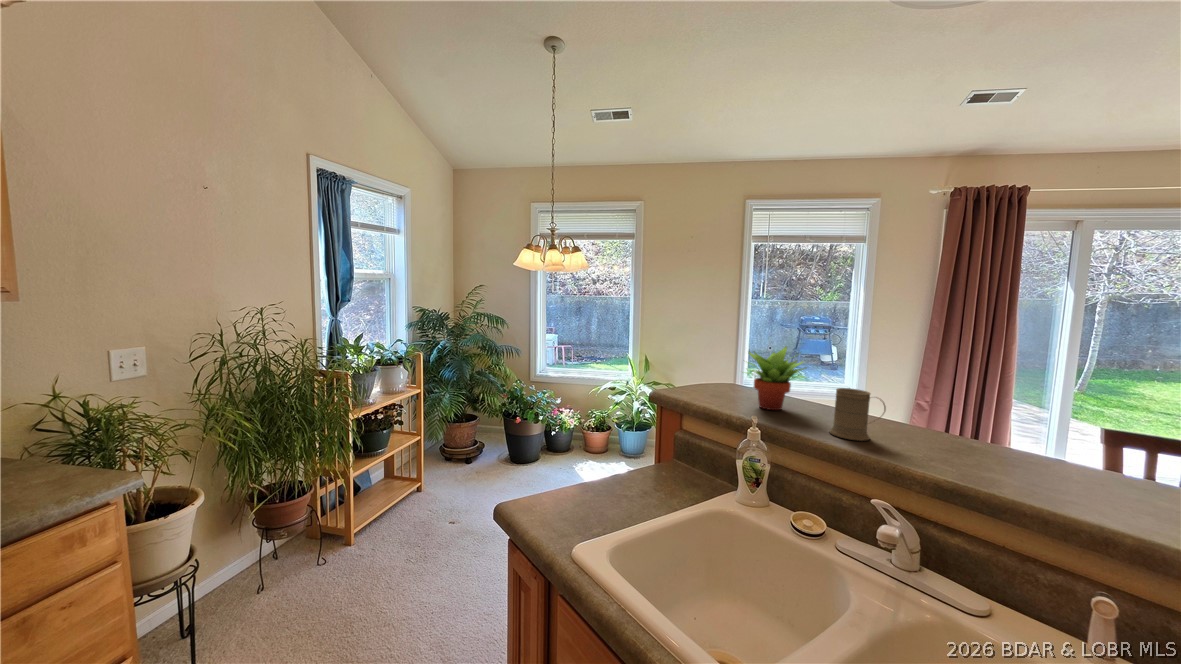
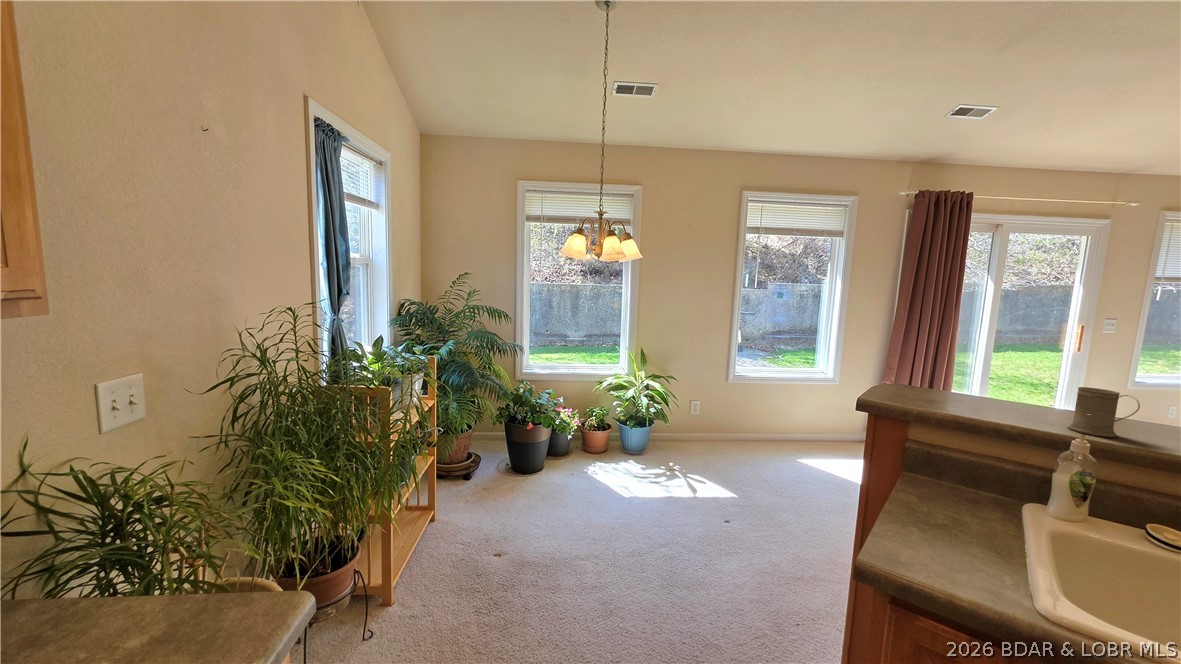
succulent plant: present [749,346,806,410] -> none [935,345,1019,409]

